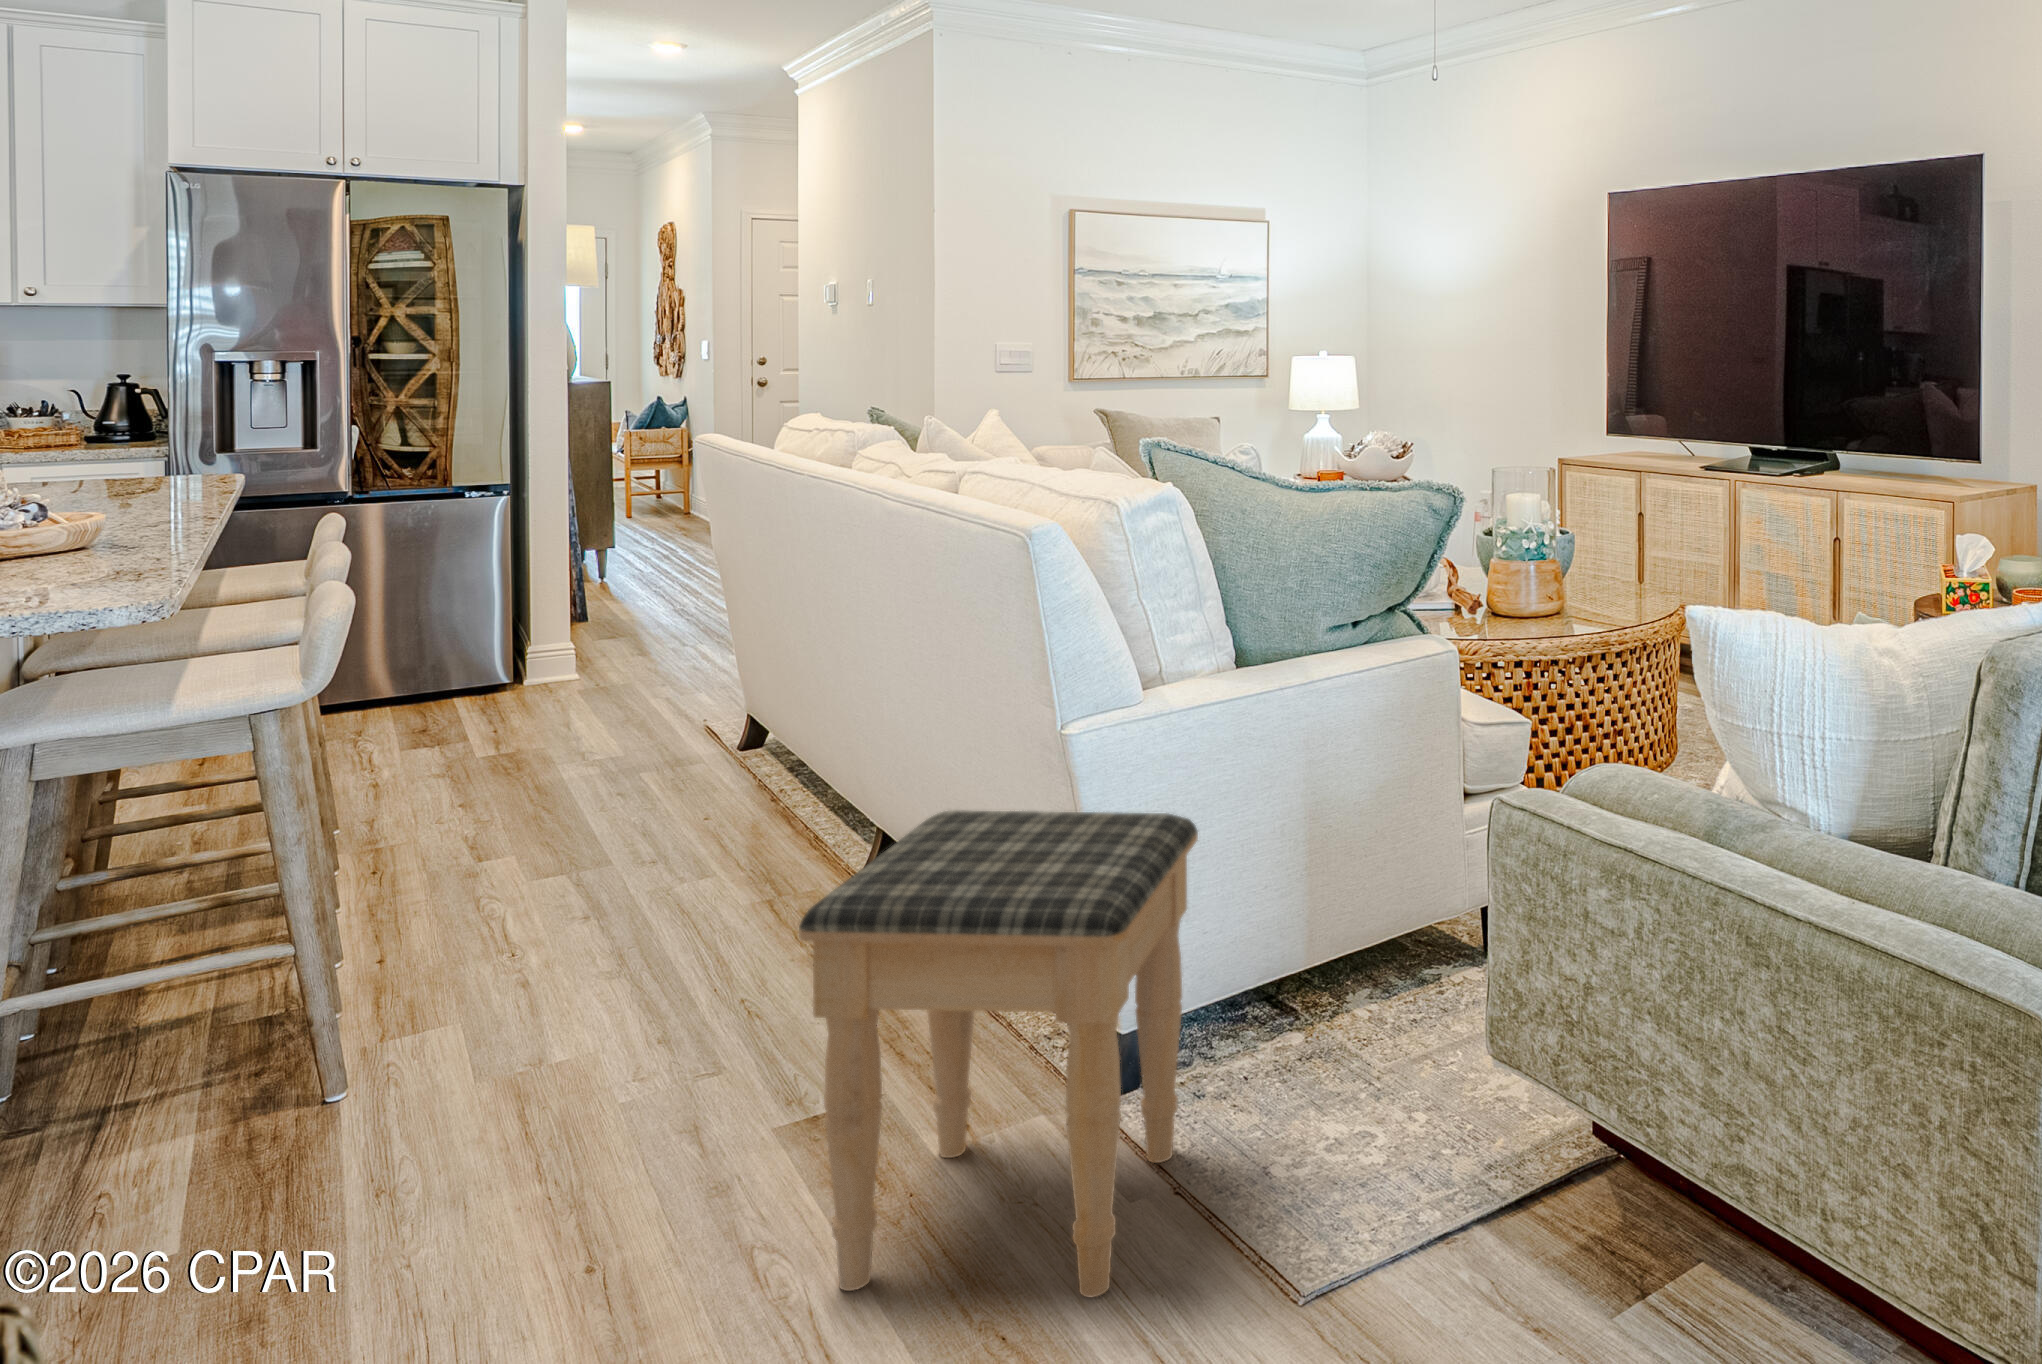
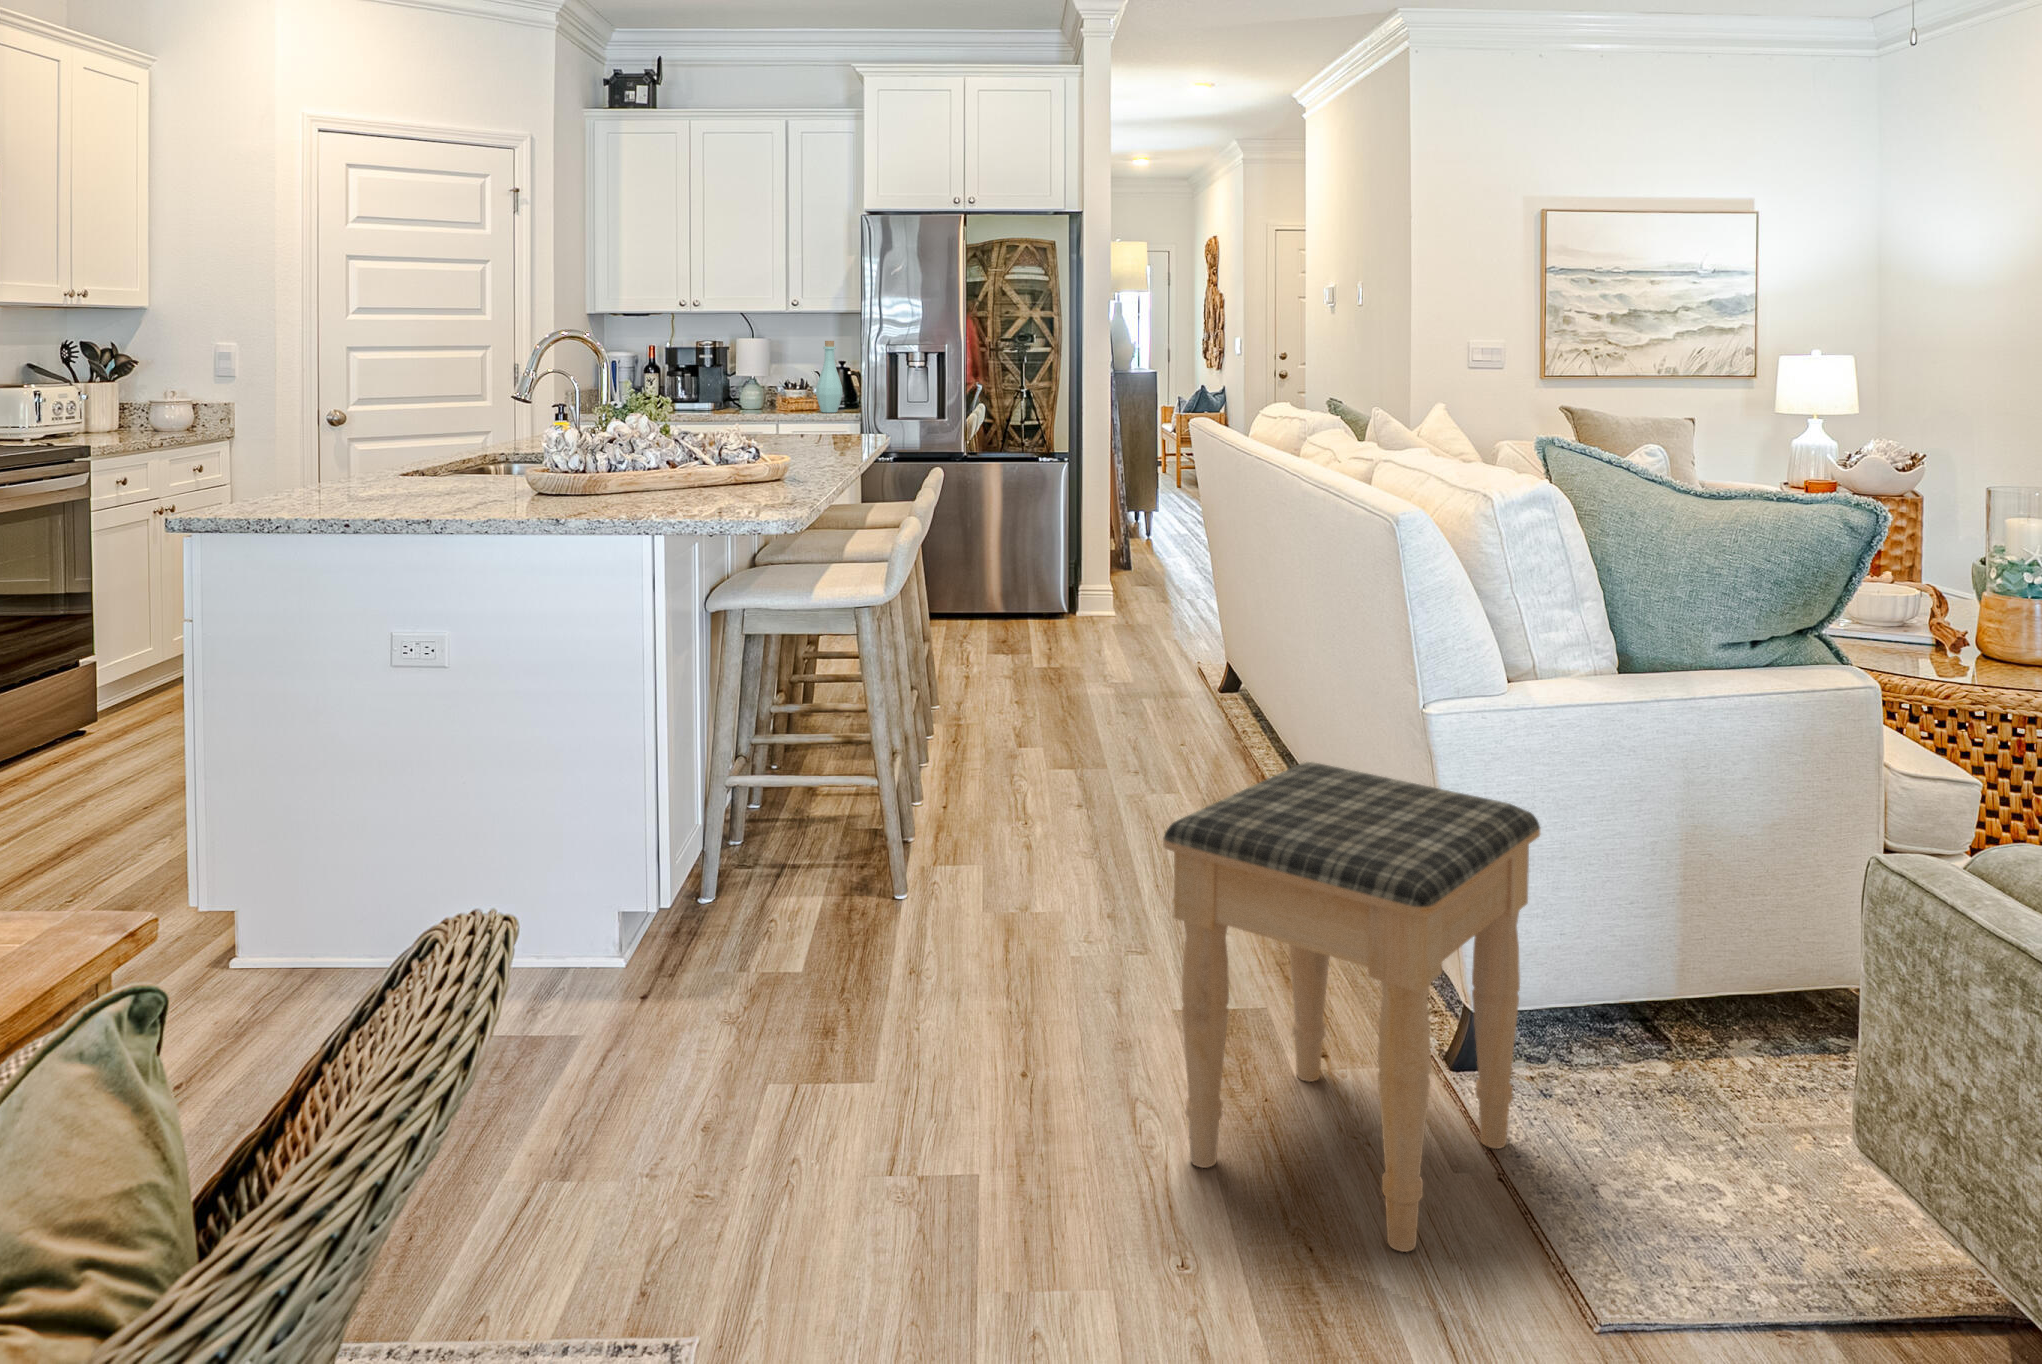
bottle: none [79,359,128,459] -> present [816,341,843,413]

